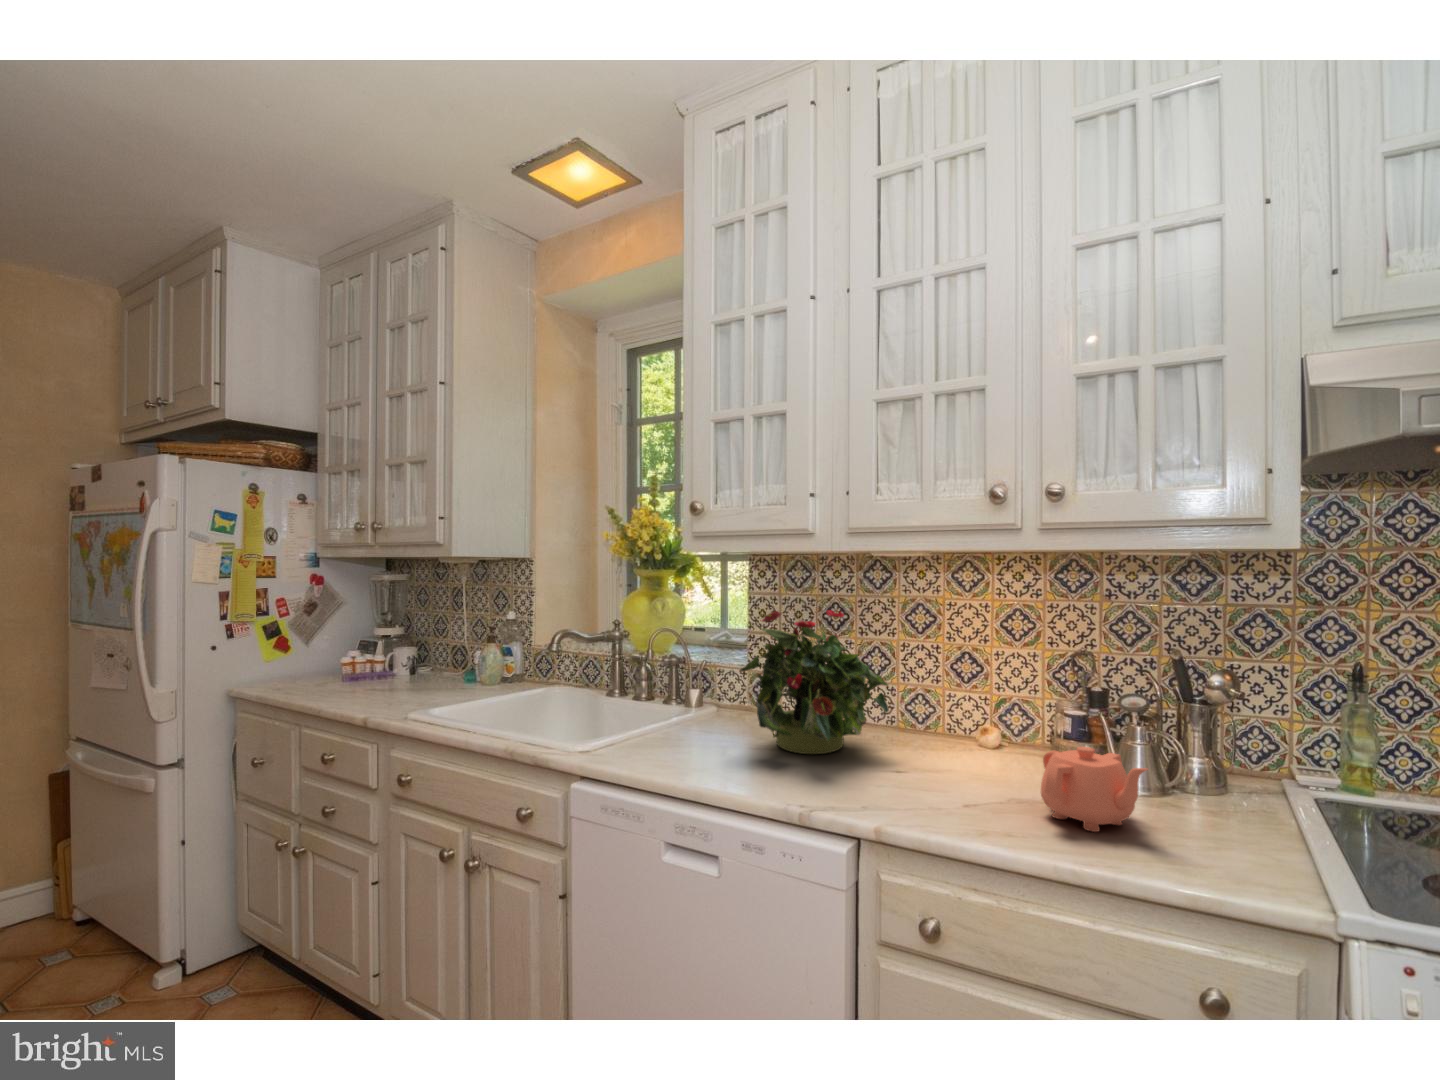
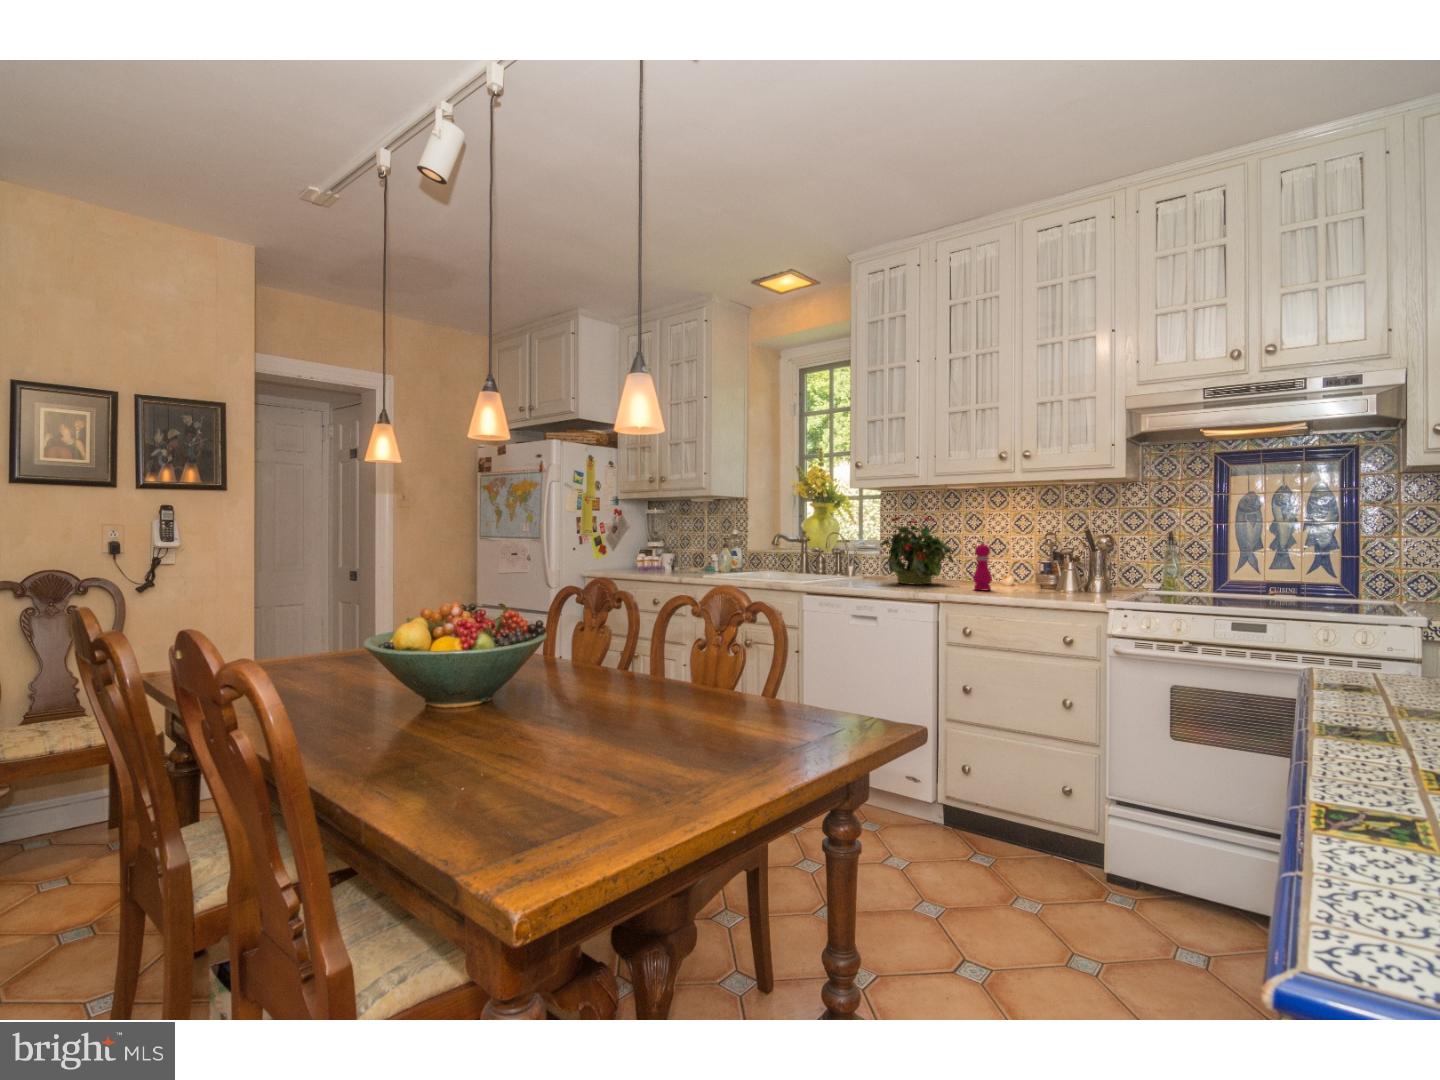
pepper mill: none [937,678,979,795] -> present [973,541,992,591]
teapot: present [1041,747,1148,832] -> none [1013,564,1054,595]

